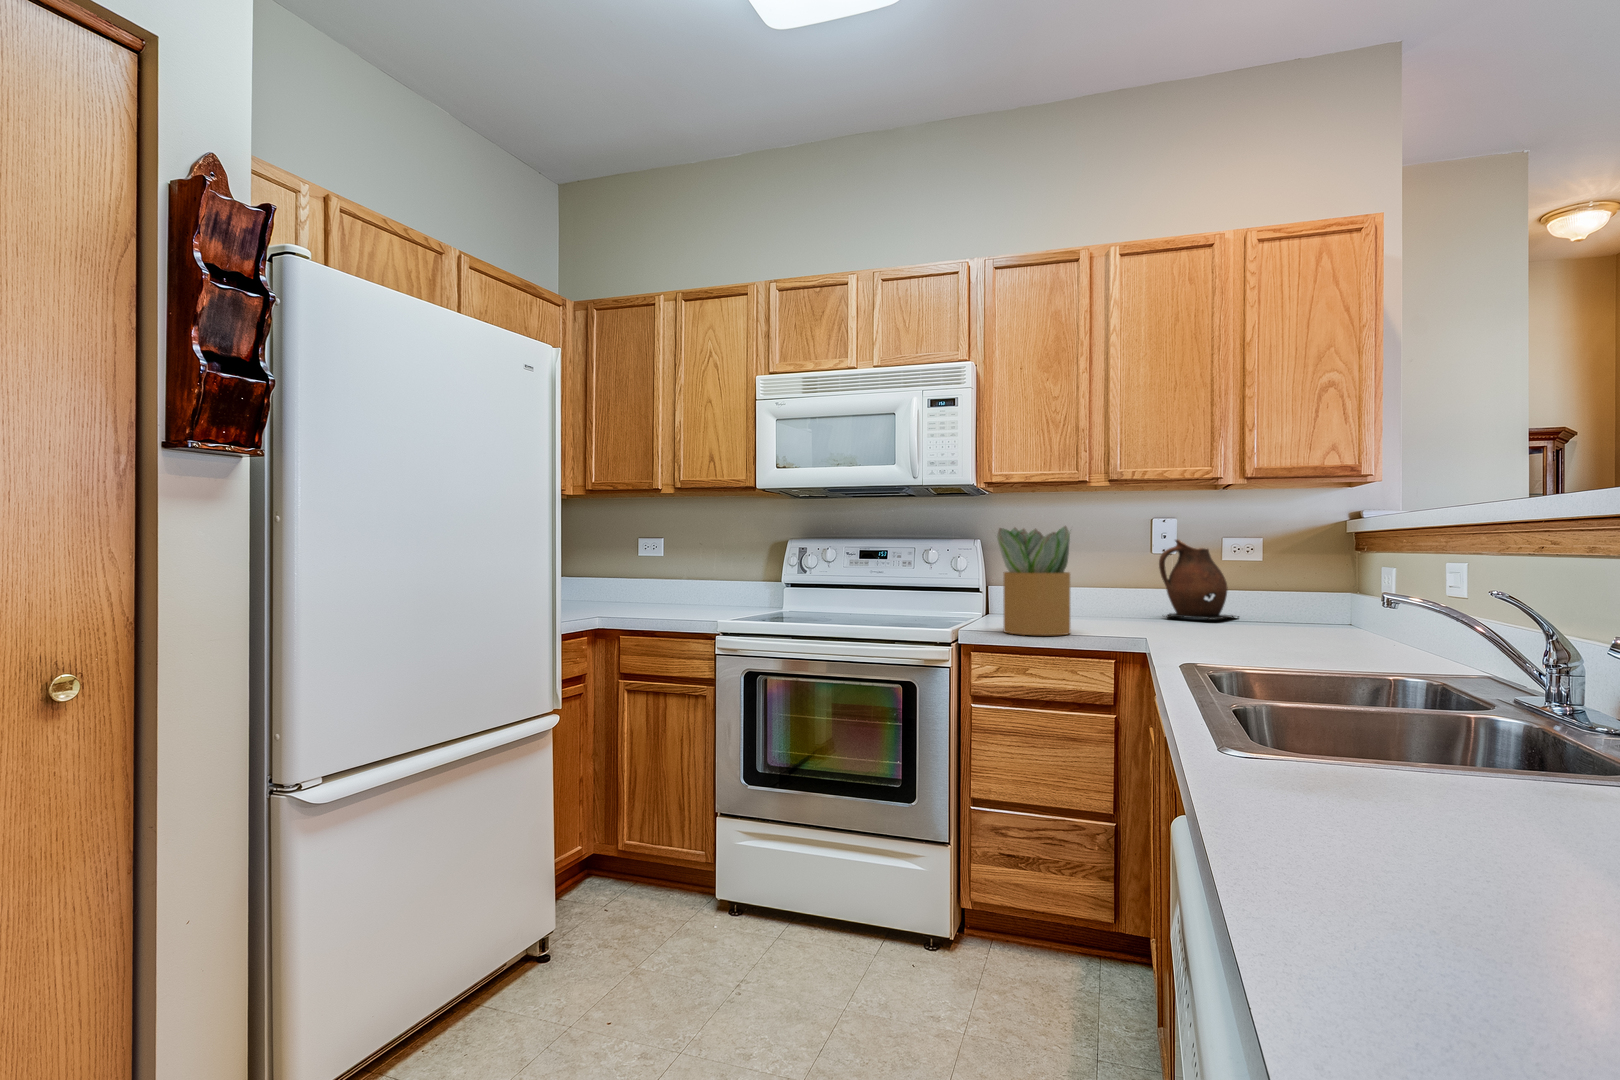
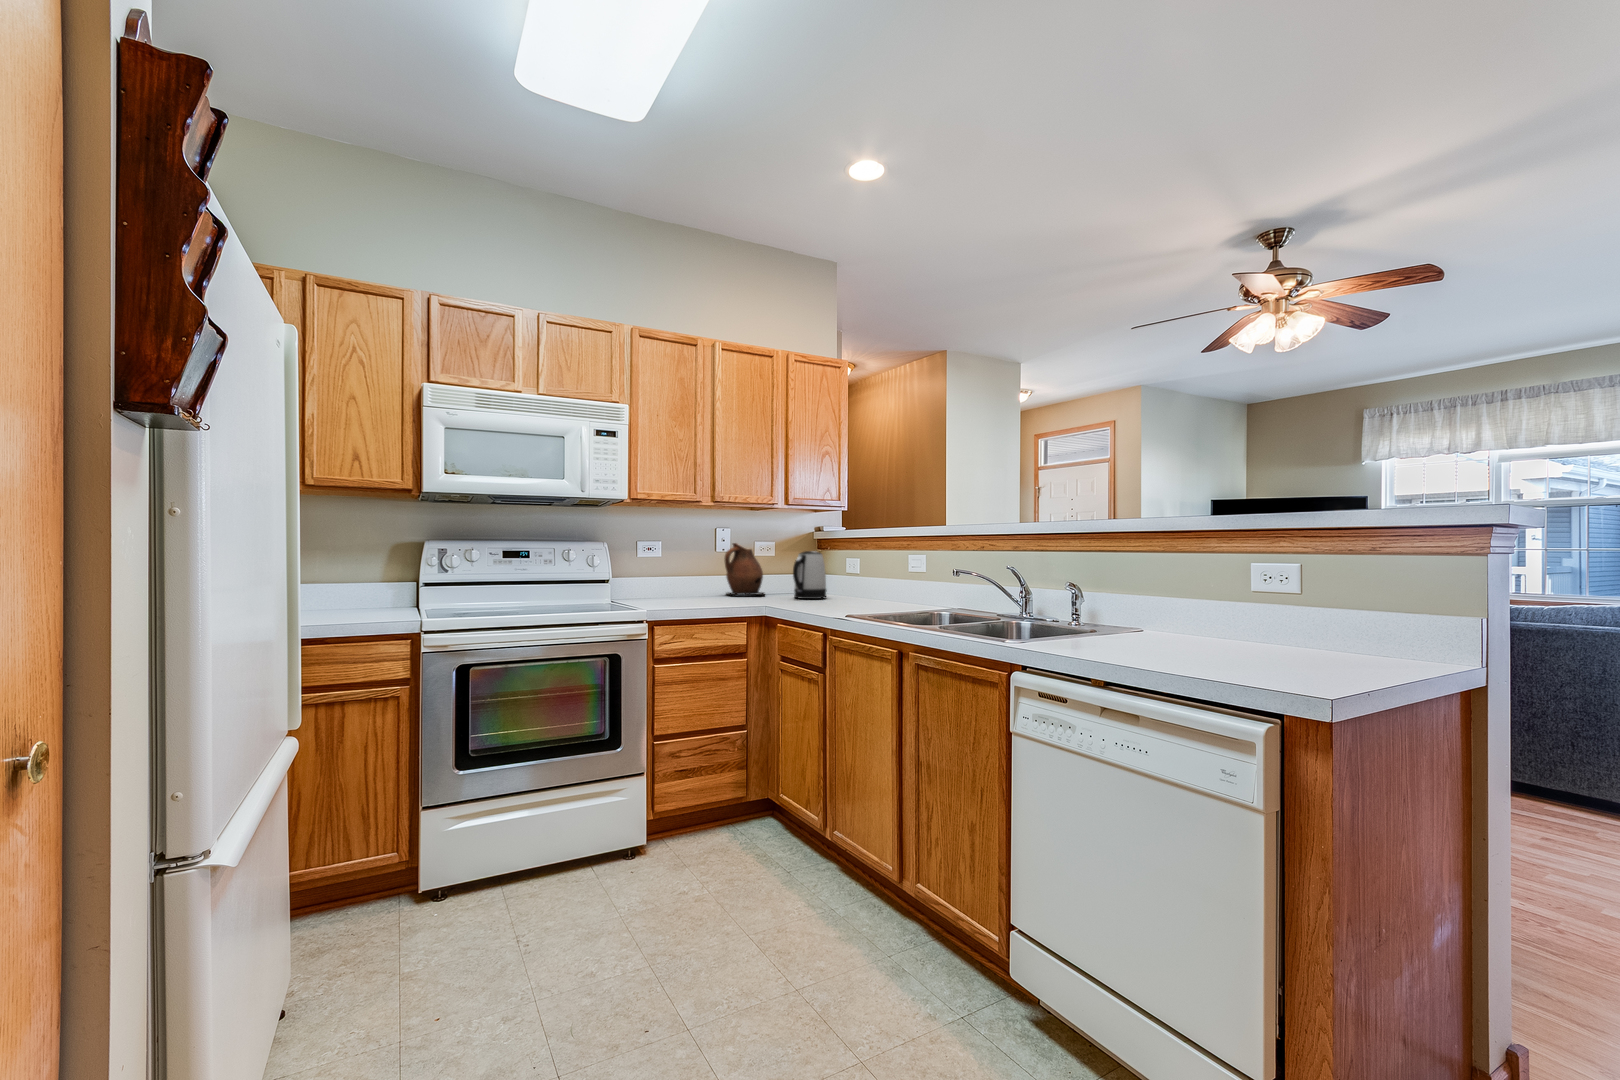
potted plant: present [997,526,1070,635] -> none [666,533,722,610]
kettle: none [1242,552,1318,633] -> present [793,551,827,599]

